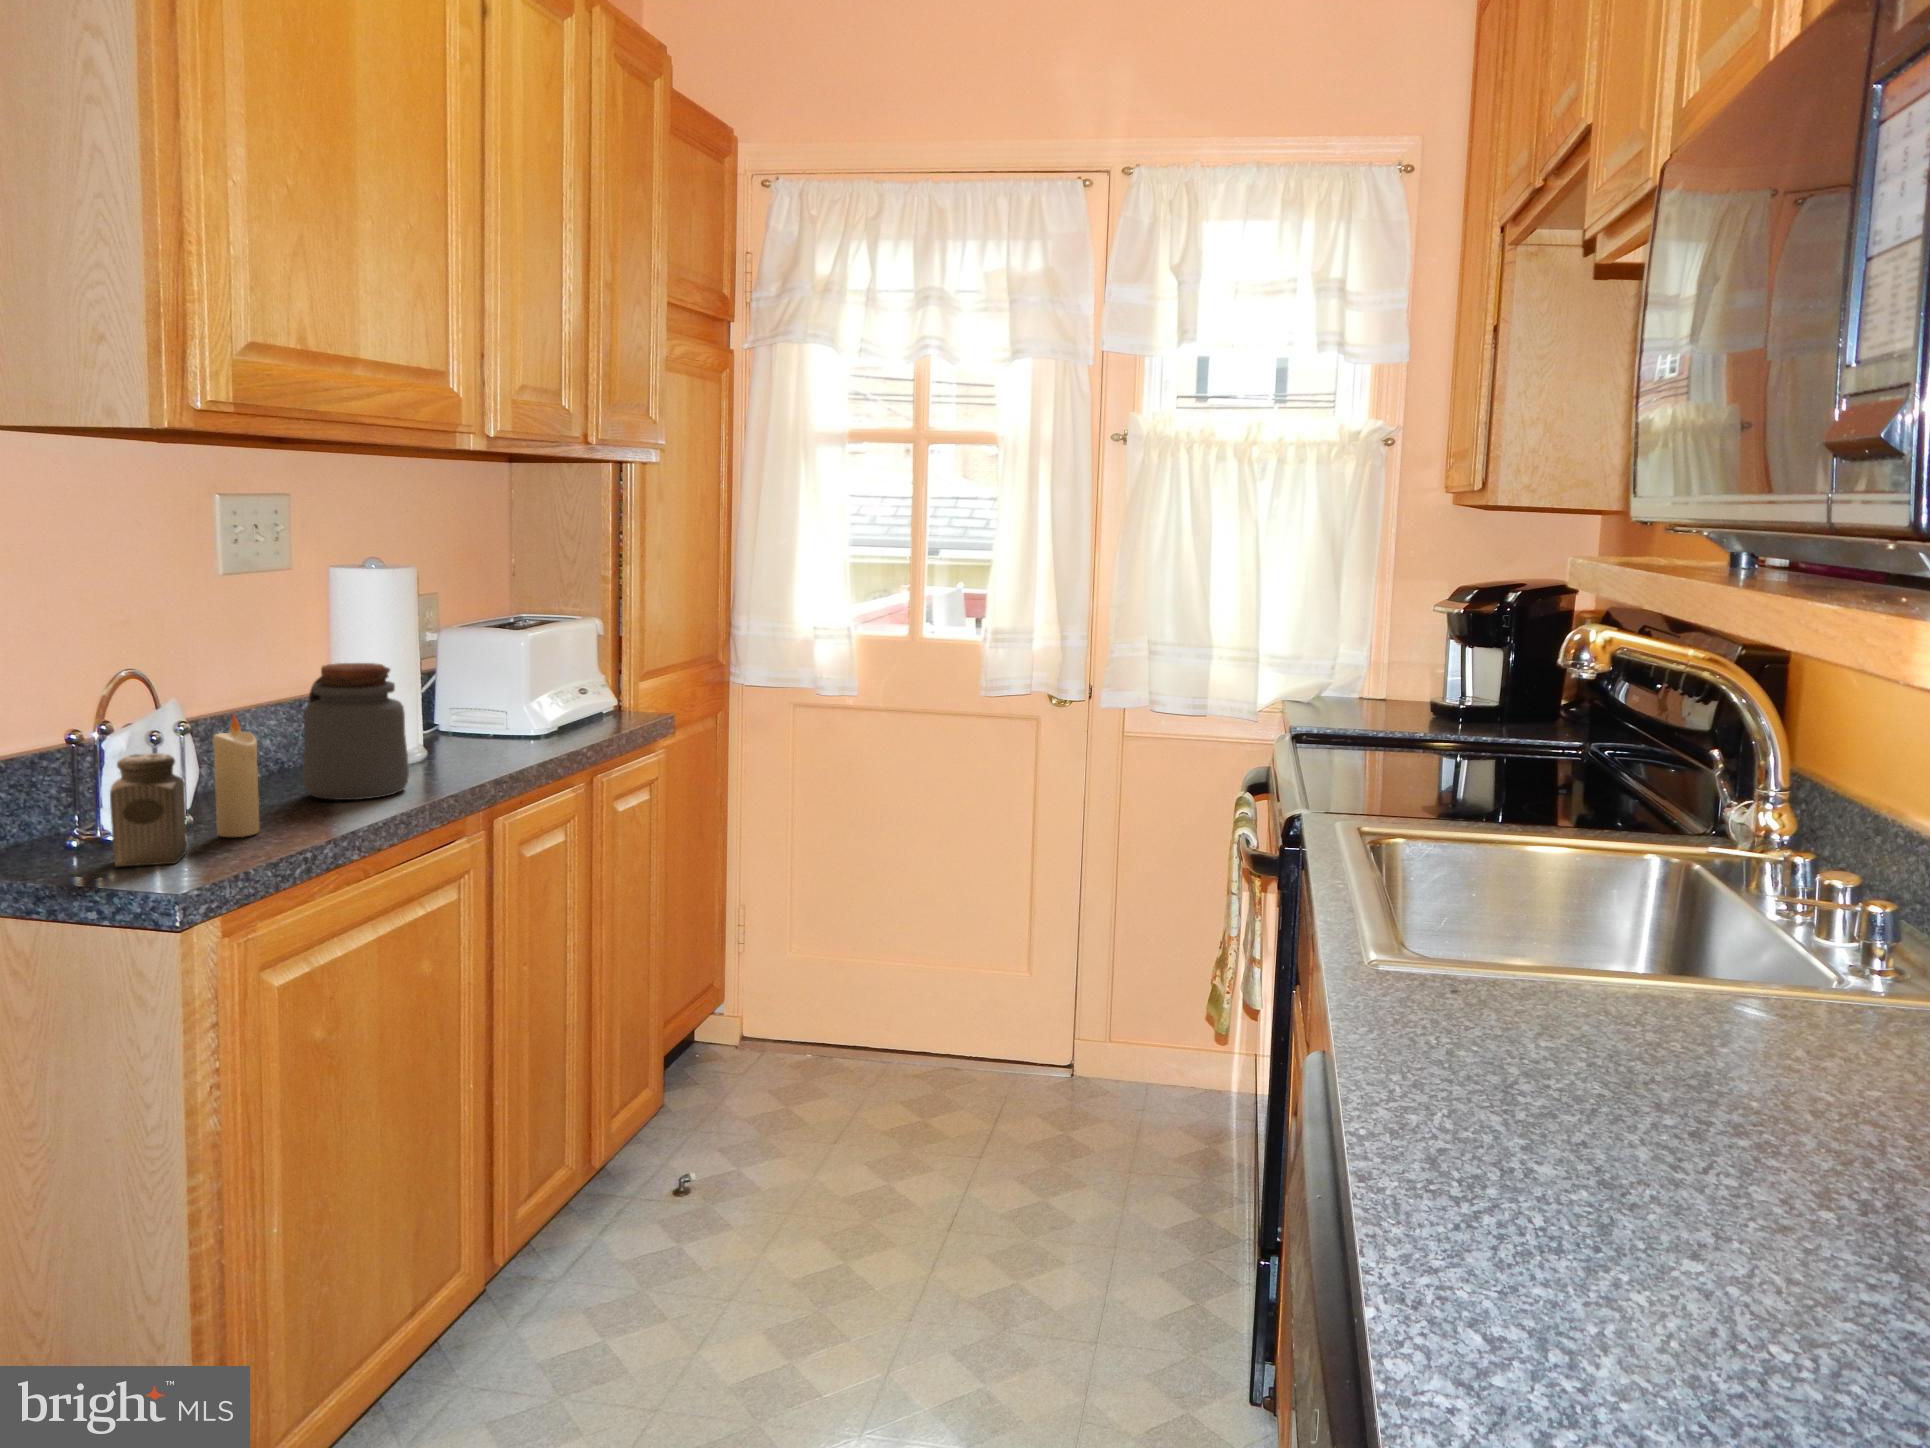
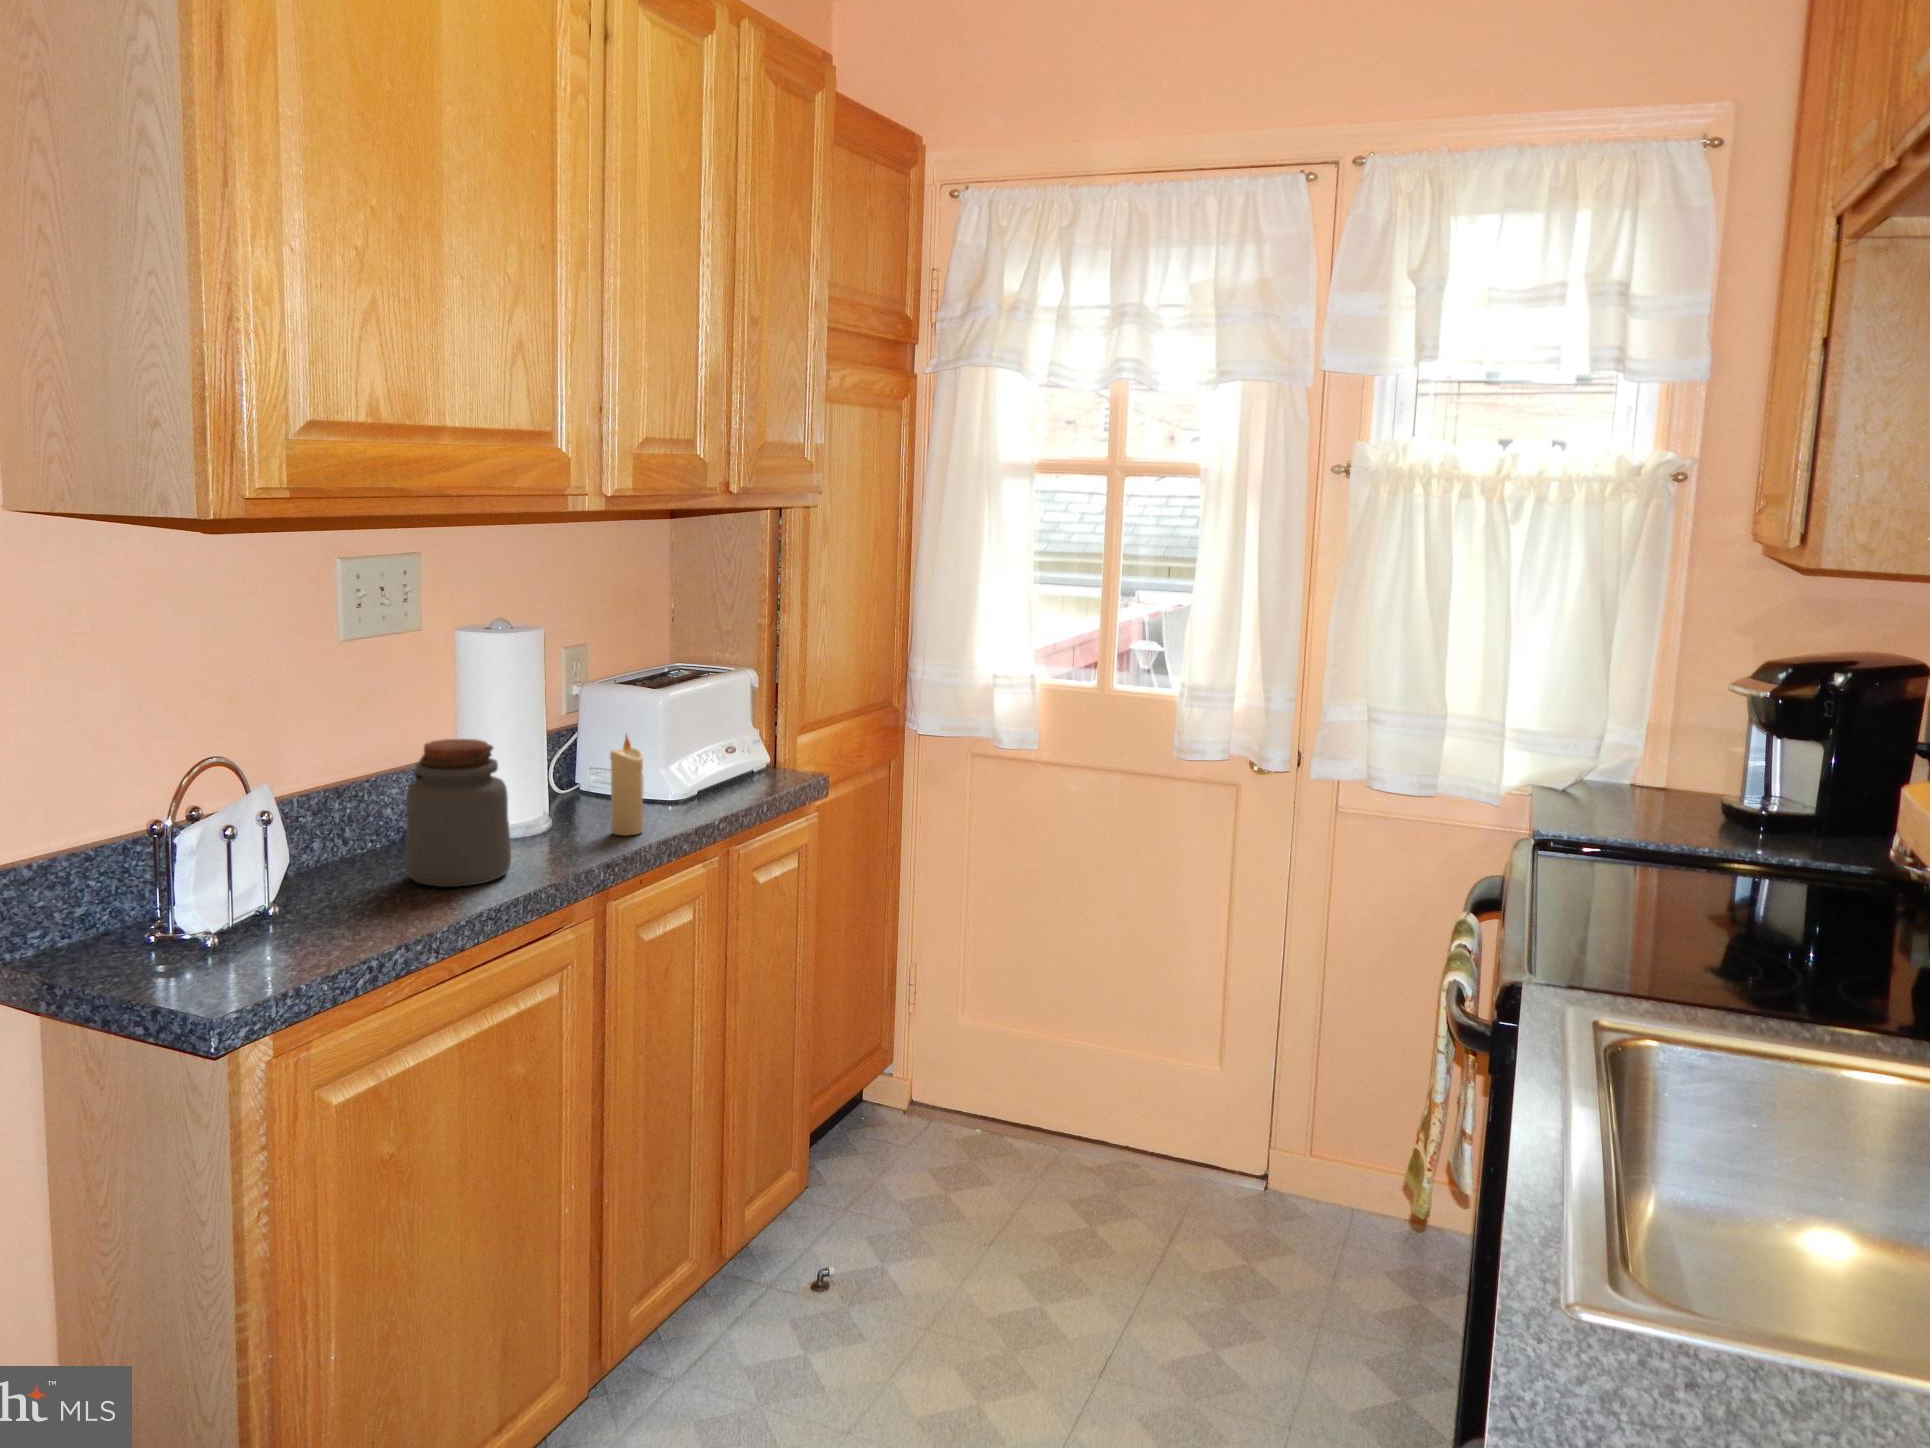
candle: present [213,715,259,837] -> present [610,735,643,835]
salt shaker: present [110,753,187,867] -> none [176,850,258,970]

